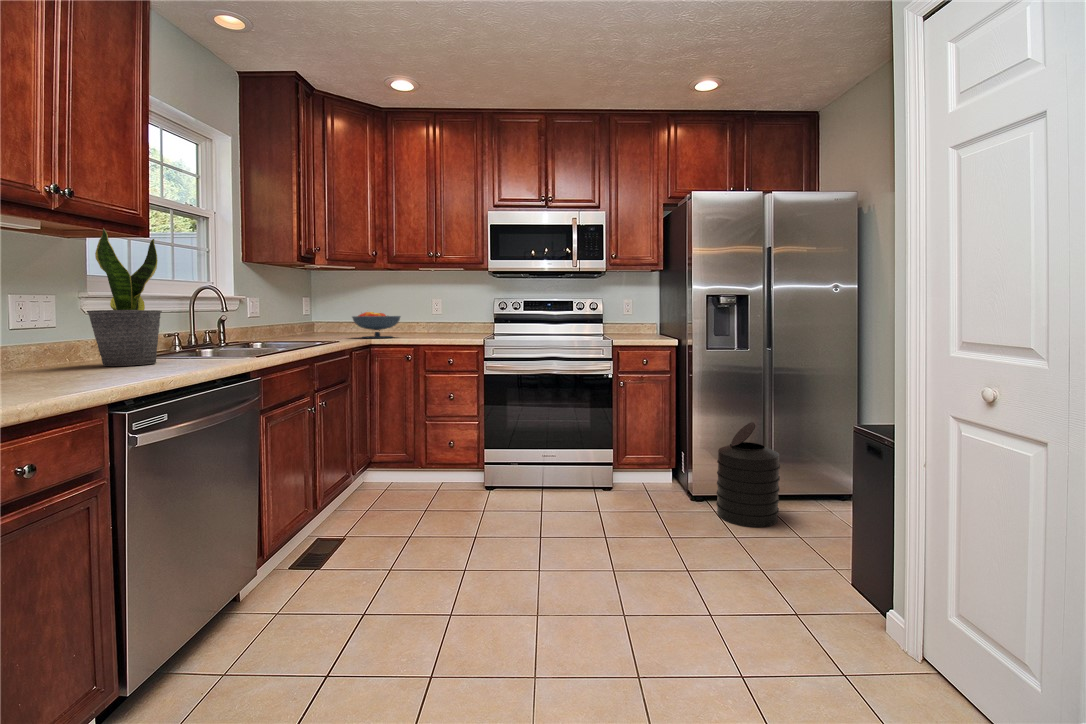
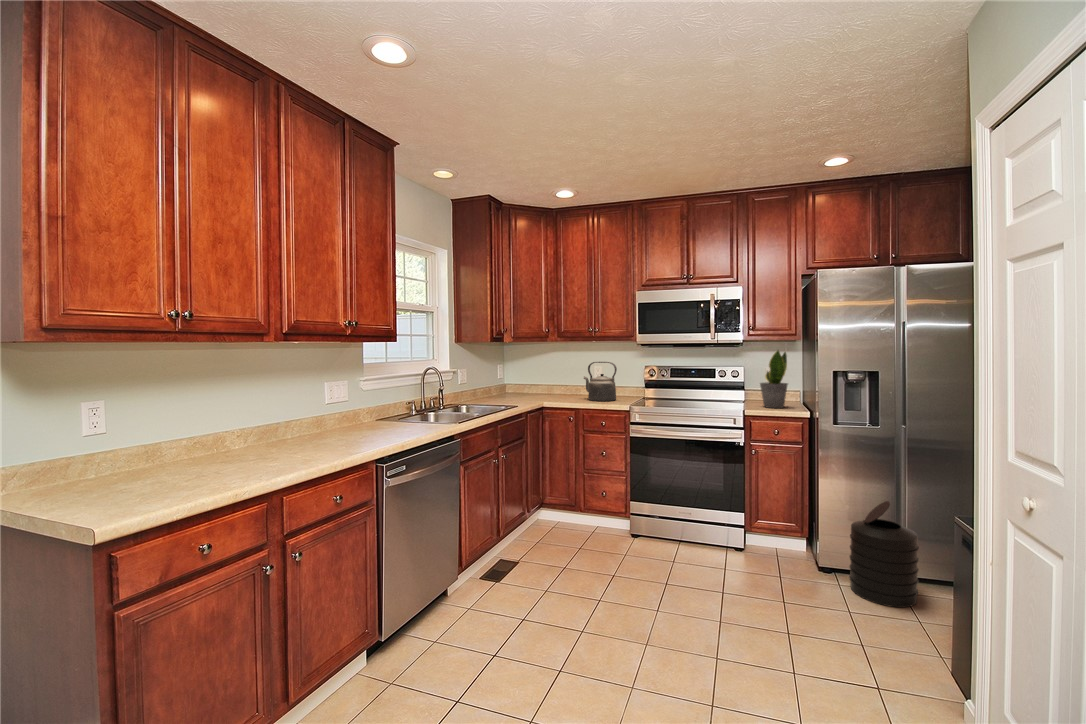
potted plant: present [87,229,162,366] -> present [760,350,788,408]
kettle: none [423,292,464,339] -> present [584,362,617,401]
fruit bowl: present [352,312,400,338] -> none [529,372,566,397]

